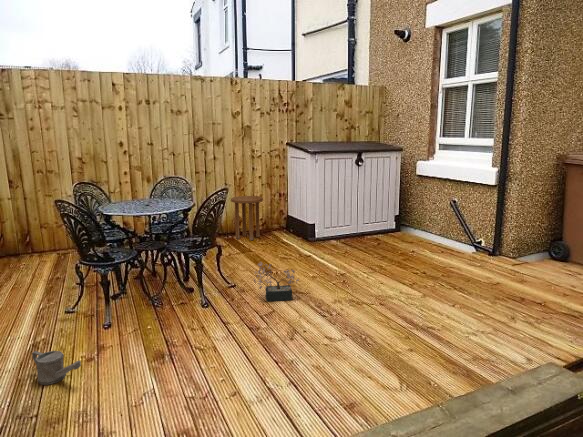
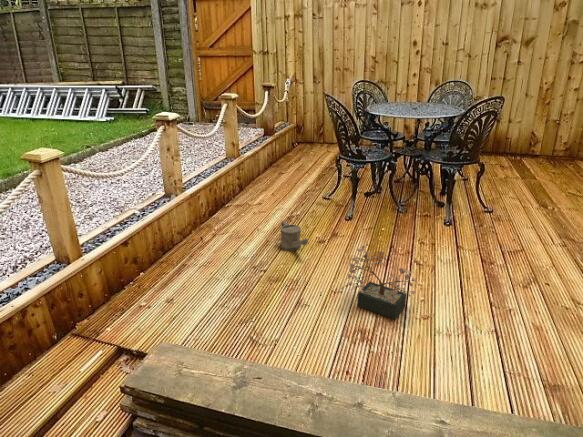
side table: present [231,196,263,240] -> none [522,111,571,166]
decorative plant: present [254,262,299,301] -> present [346,244,417,319]

